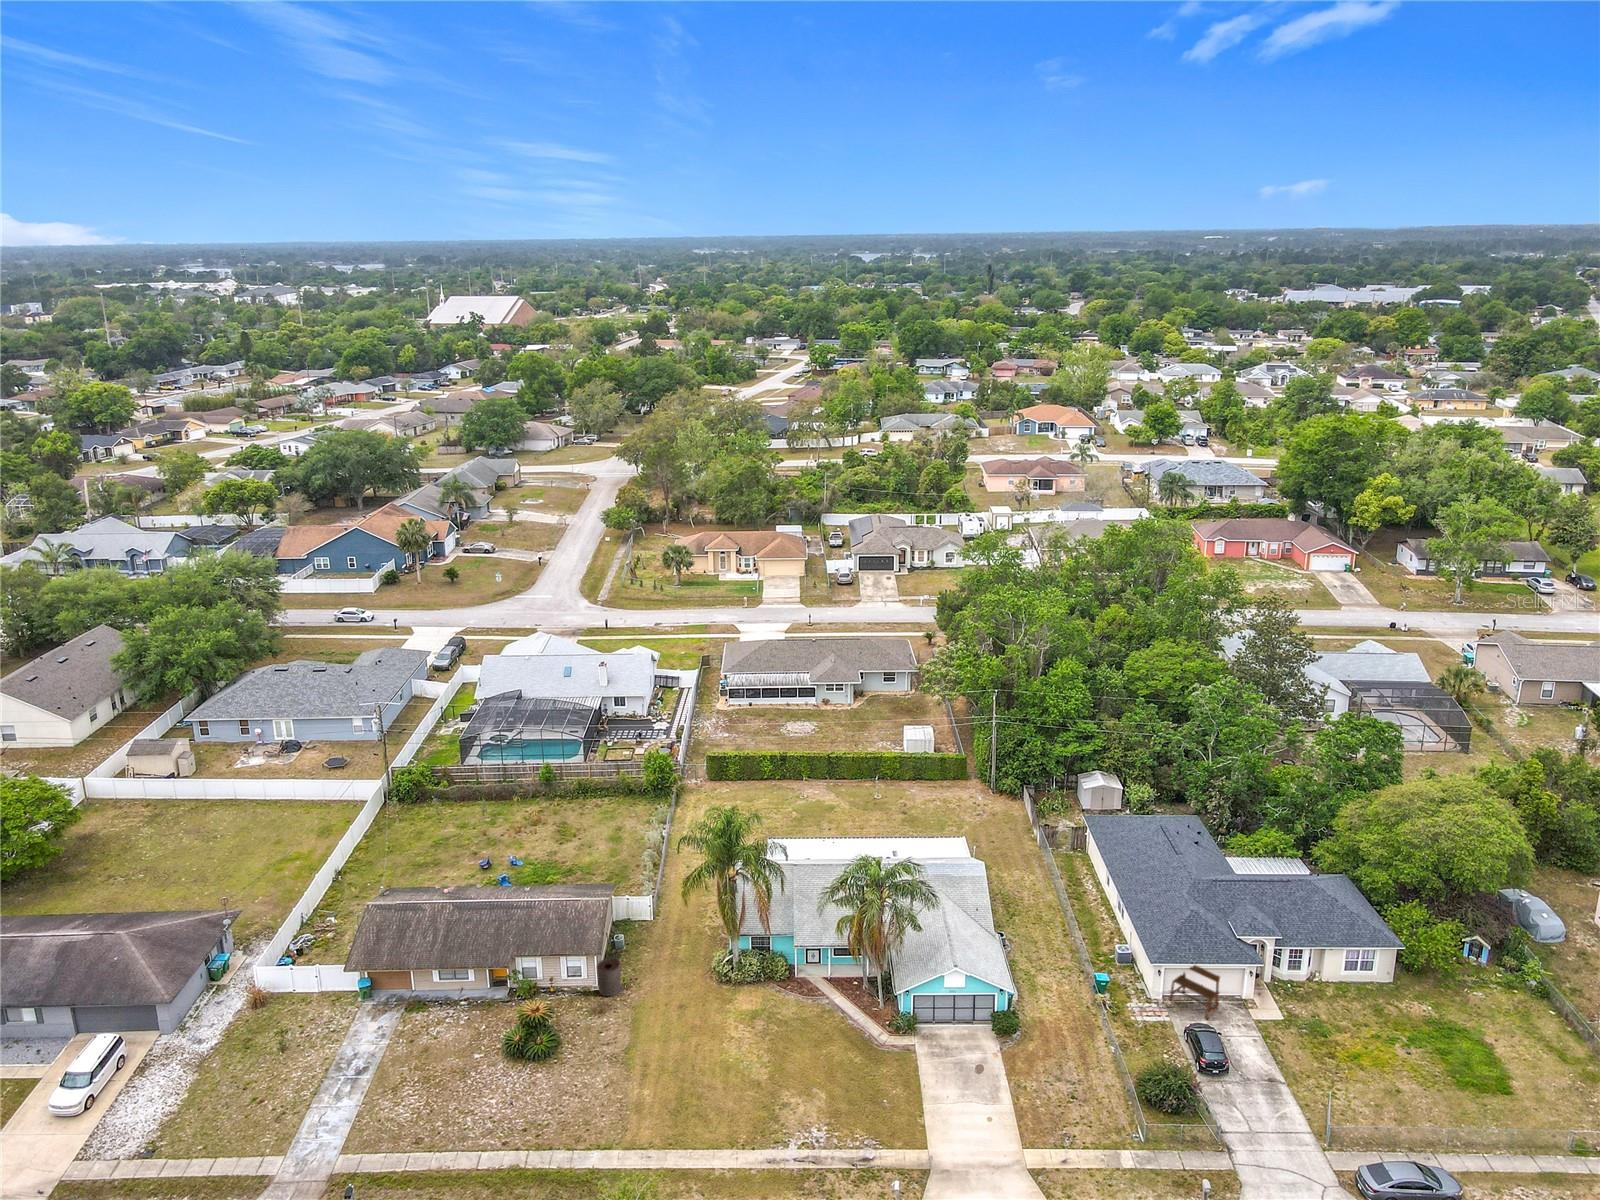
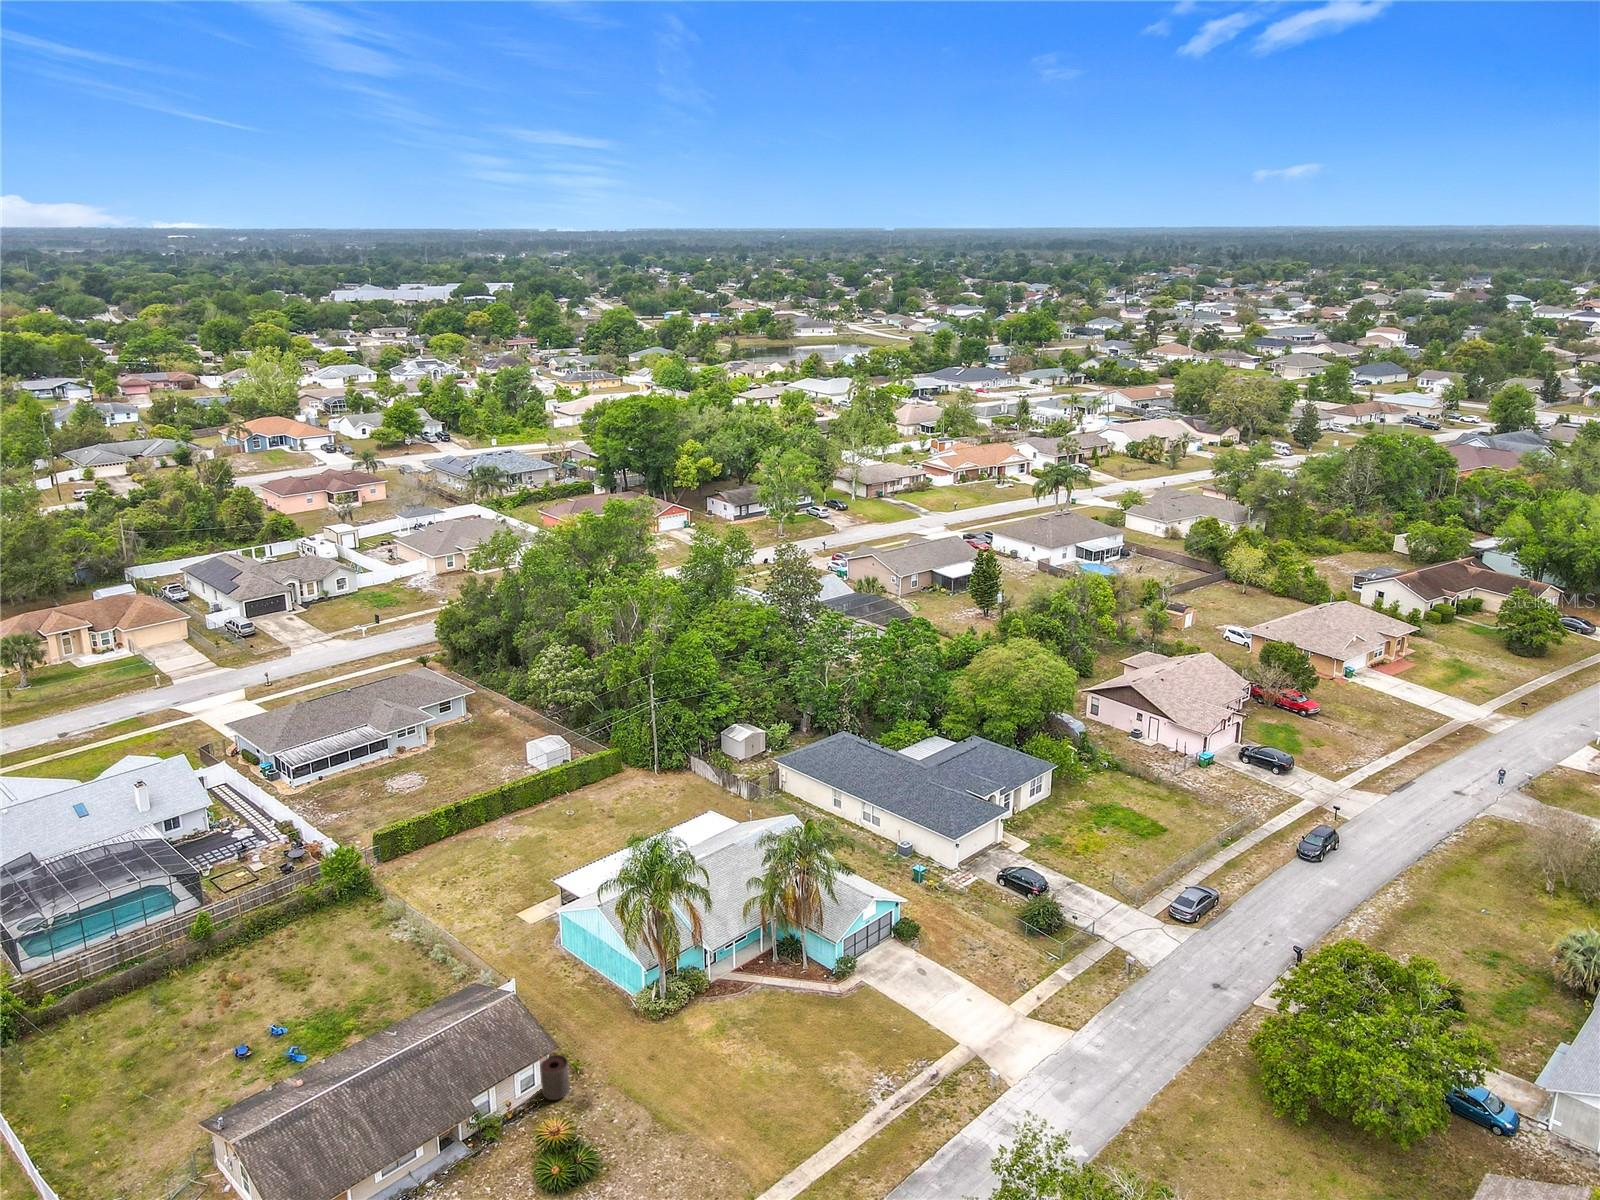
bench: present [1170,965,1220,1019] -> none [962,830,997,867]

